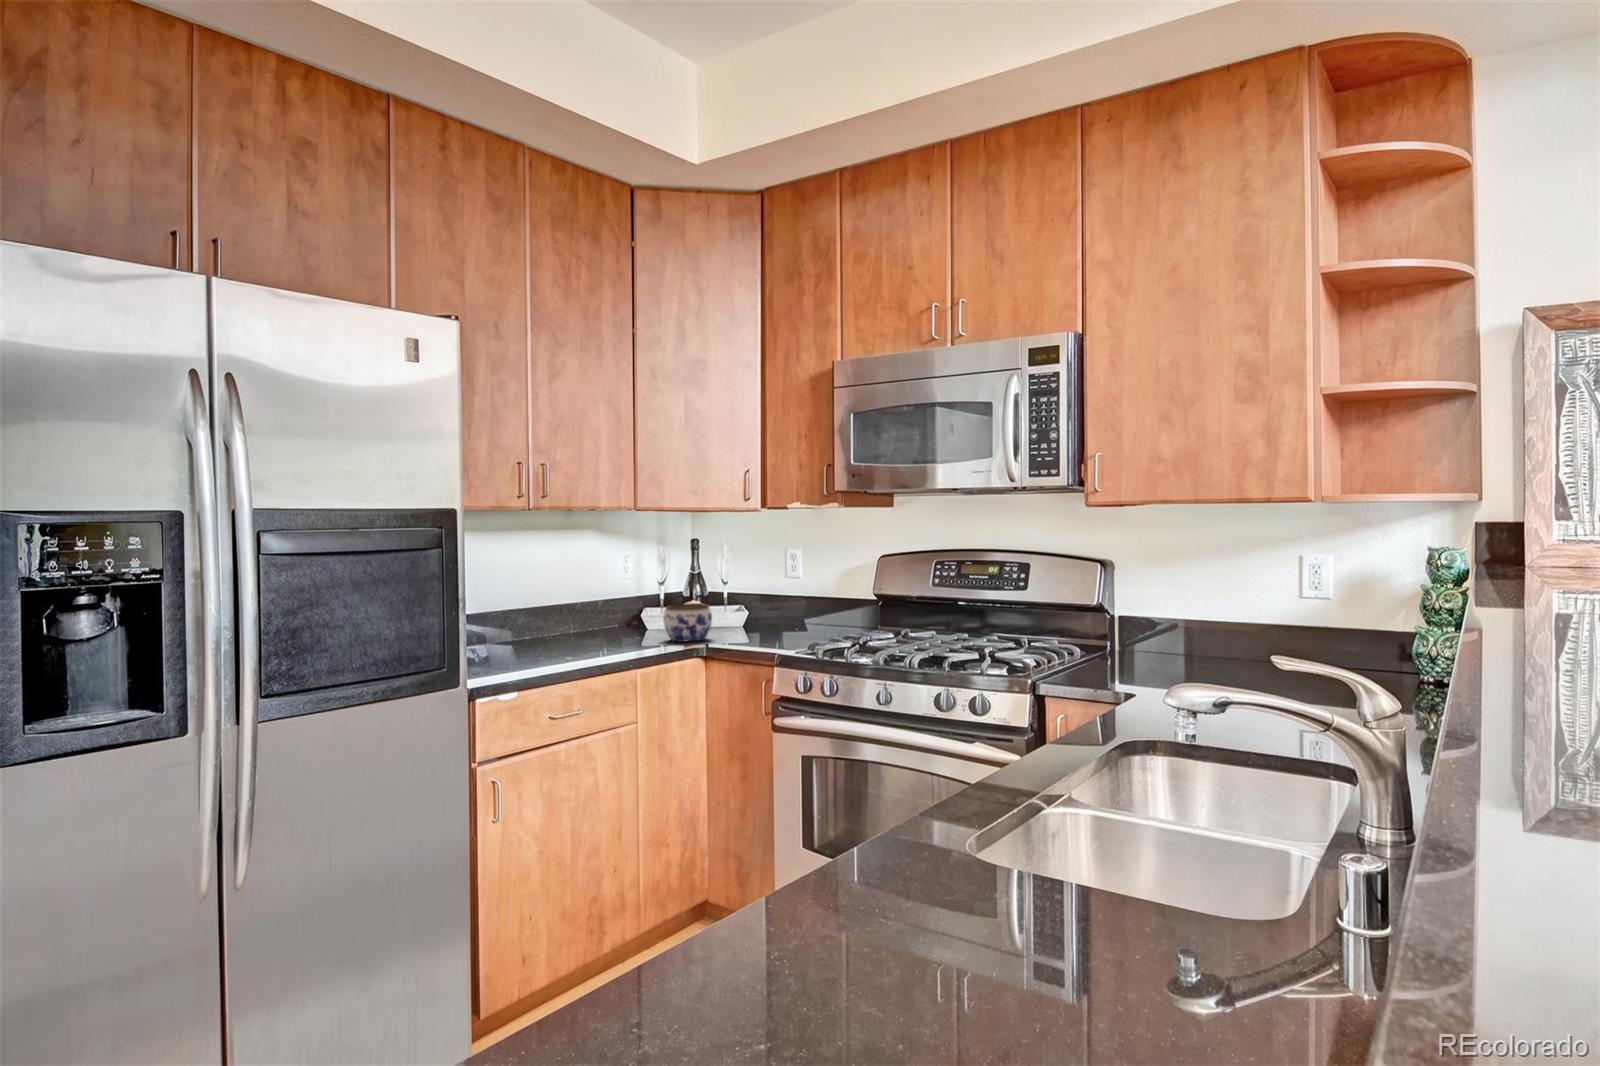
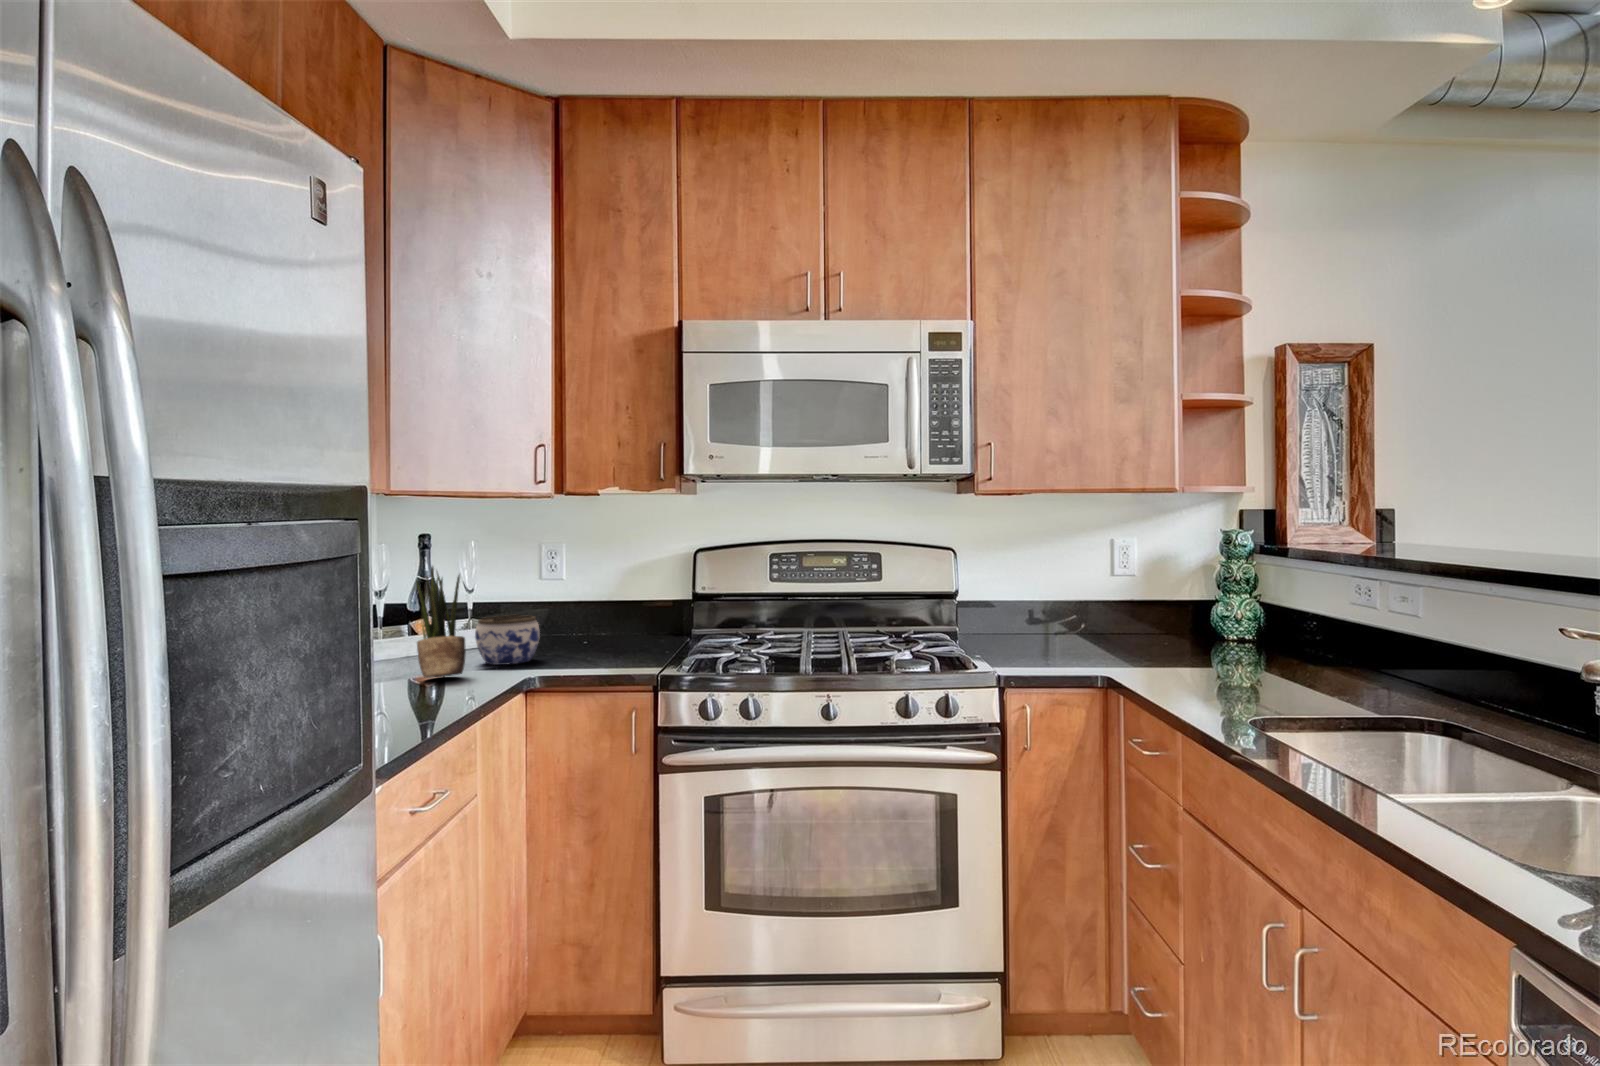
potted plant: none [602,562,637,646] -> present [416,566,466,678]

